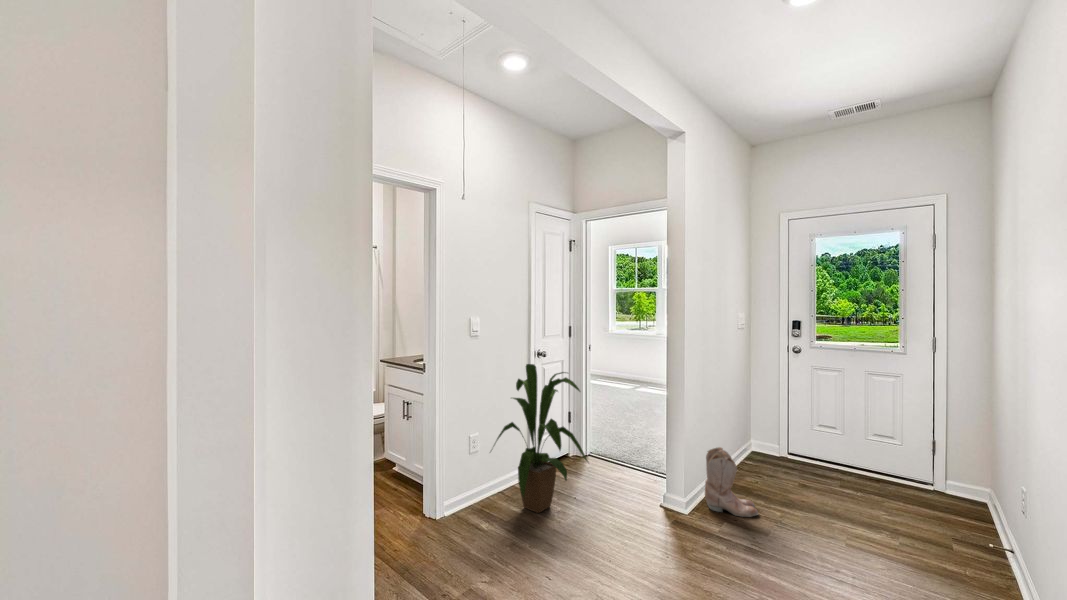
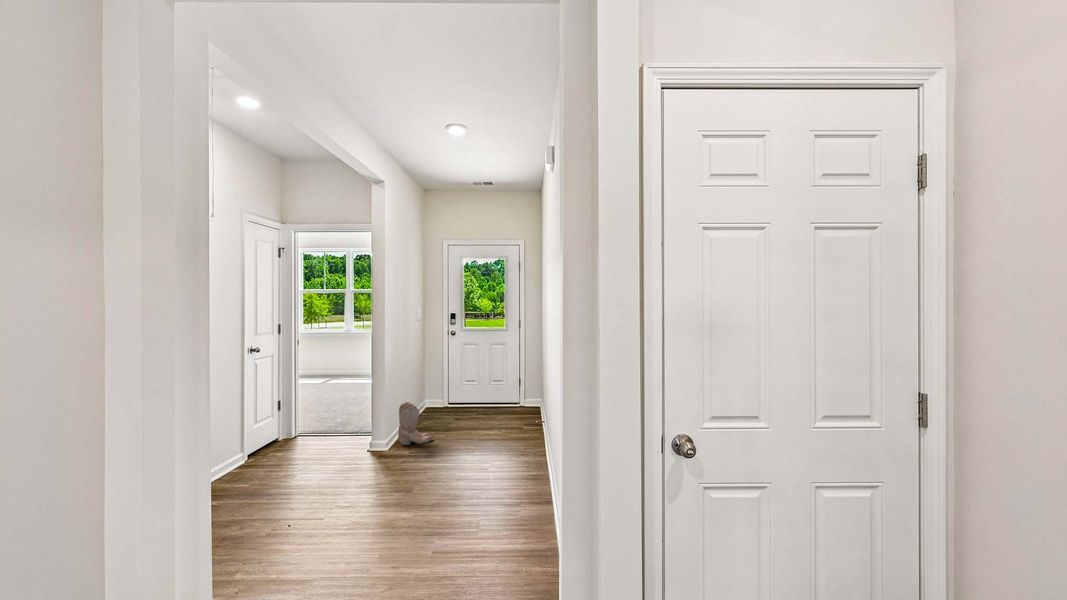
house plant: present [494,364,588,513] -> none [210,356,310,482]

